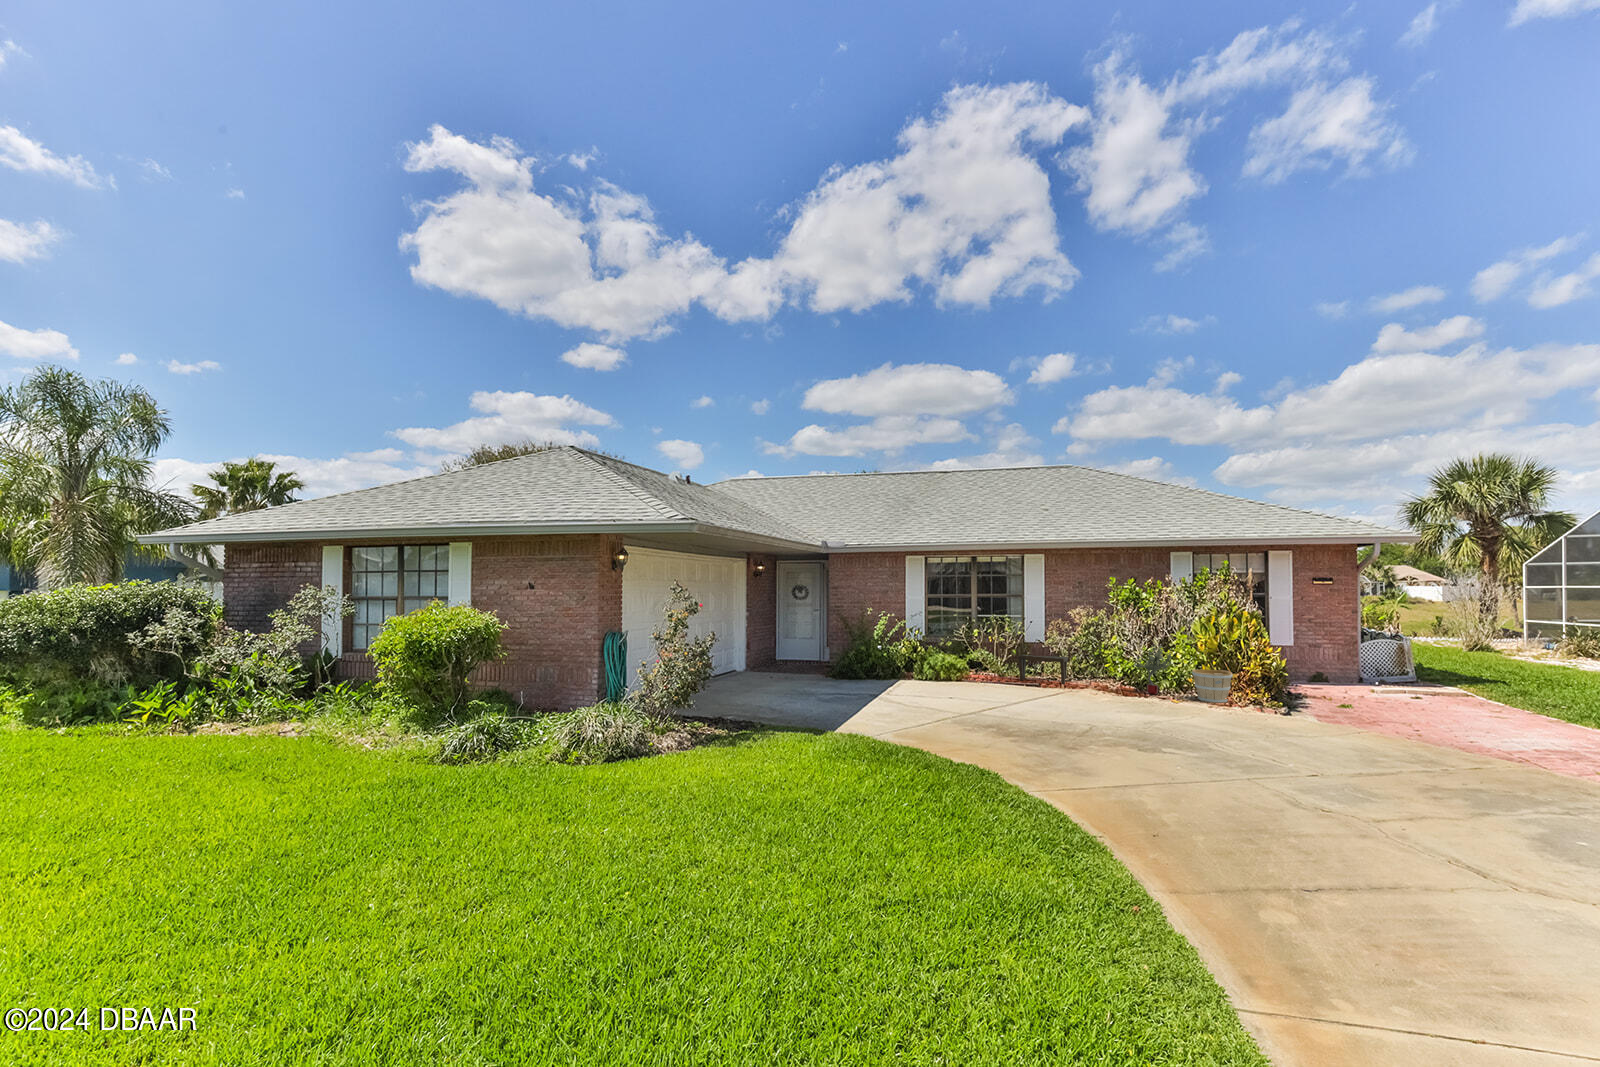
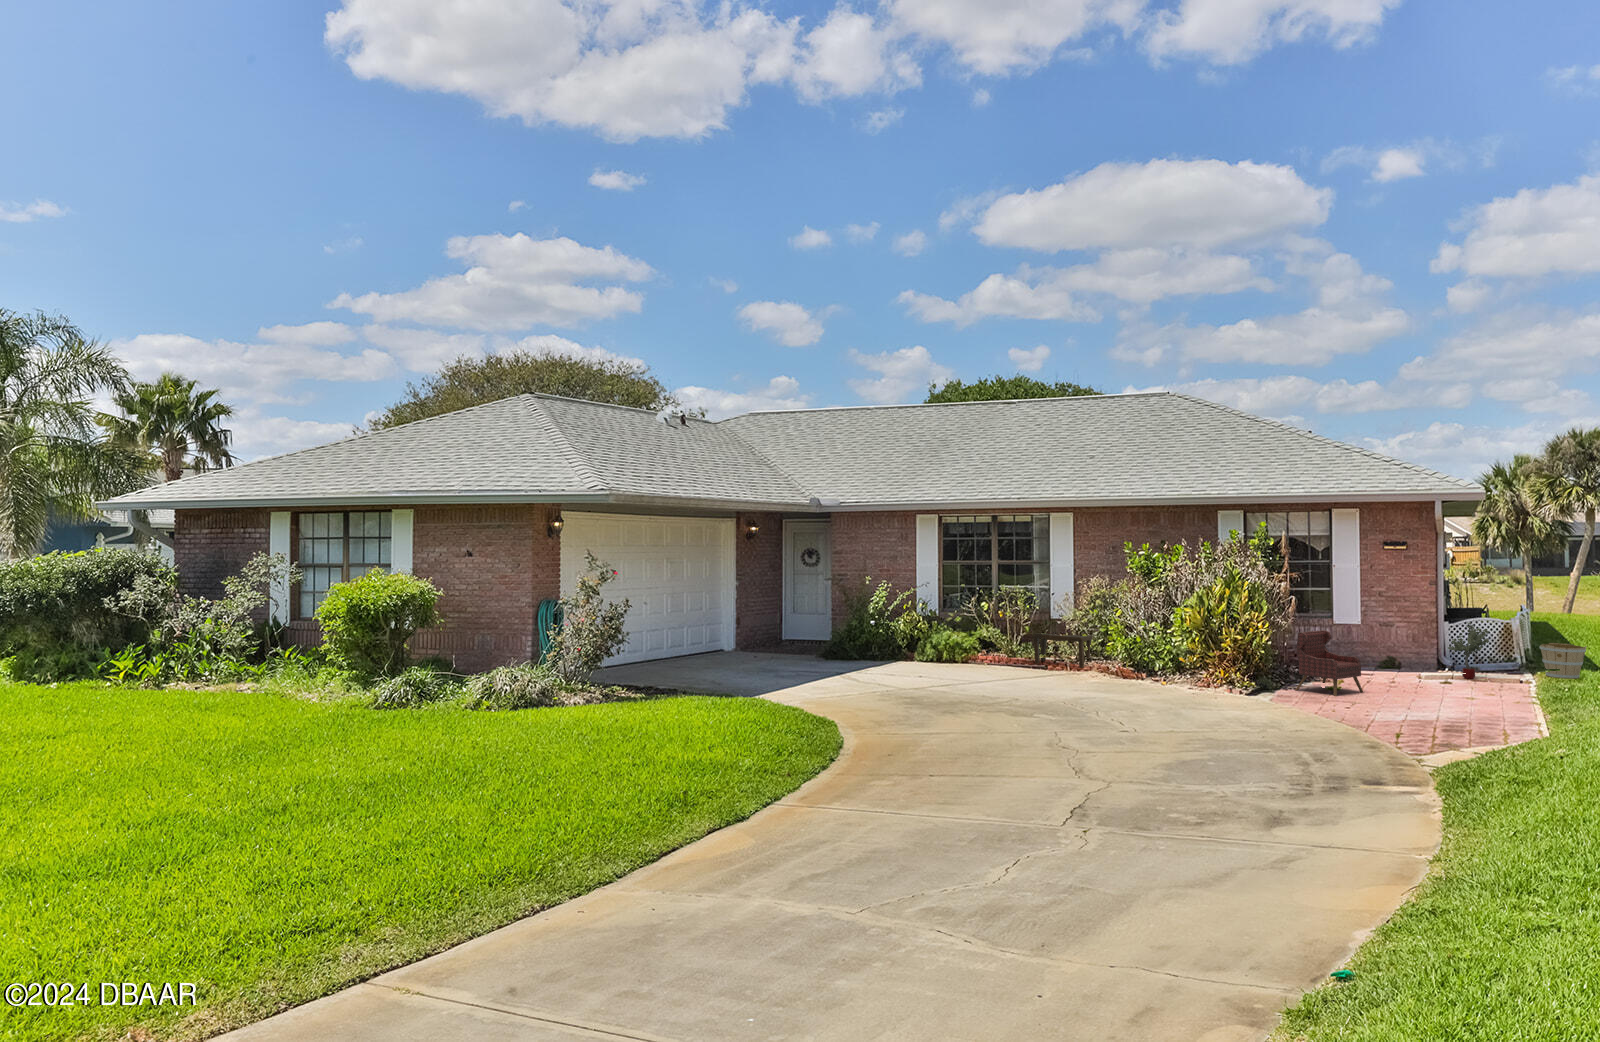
potted tree: present [1134,645,1172,695] -> present [1448,622,1489,679]
armchair: none [1272,652,1328,711] -> present [1295,630,1363,696]
wooden bucket: present [1192,669,1233,703] -> present [1540,643,1586,679]

